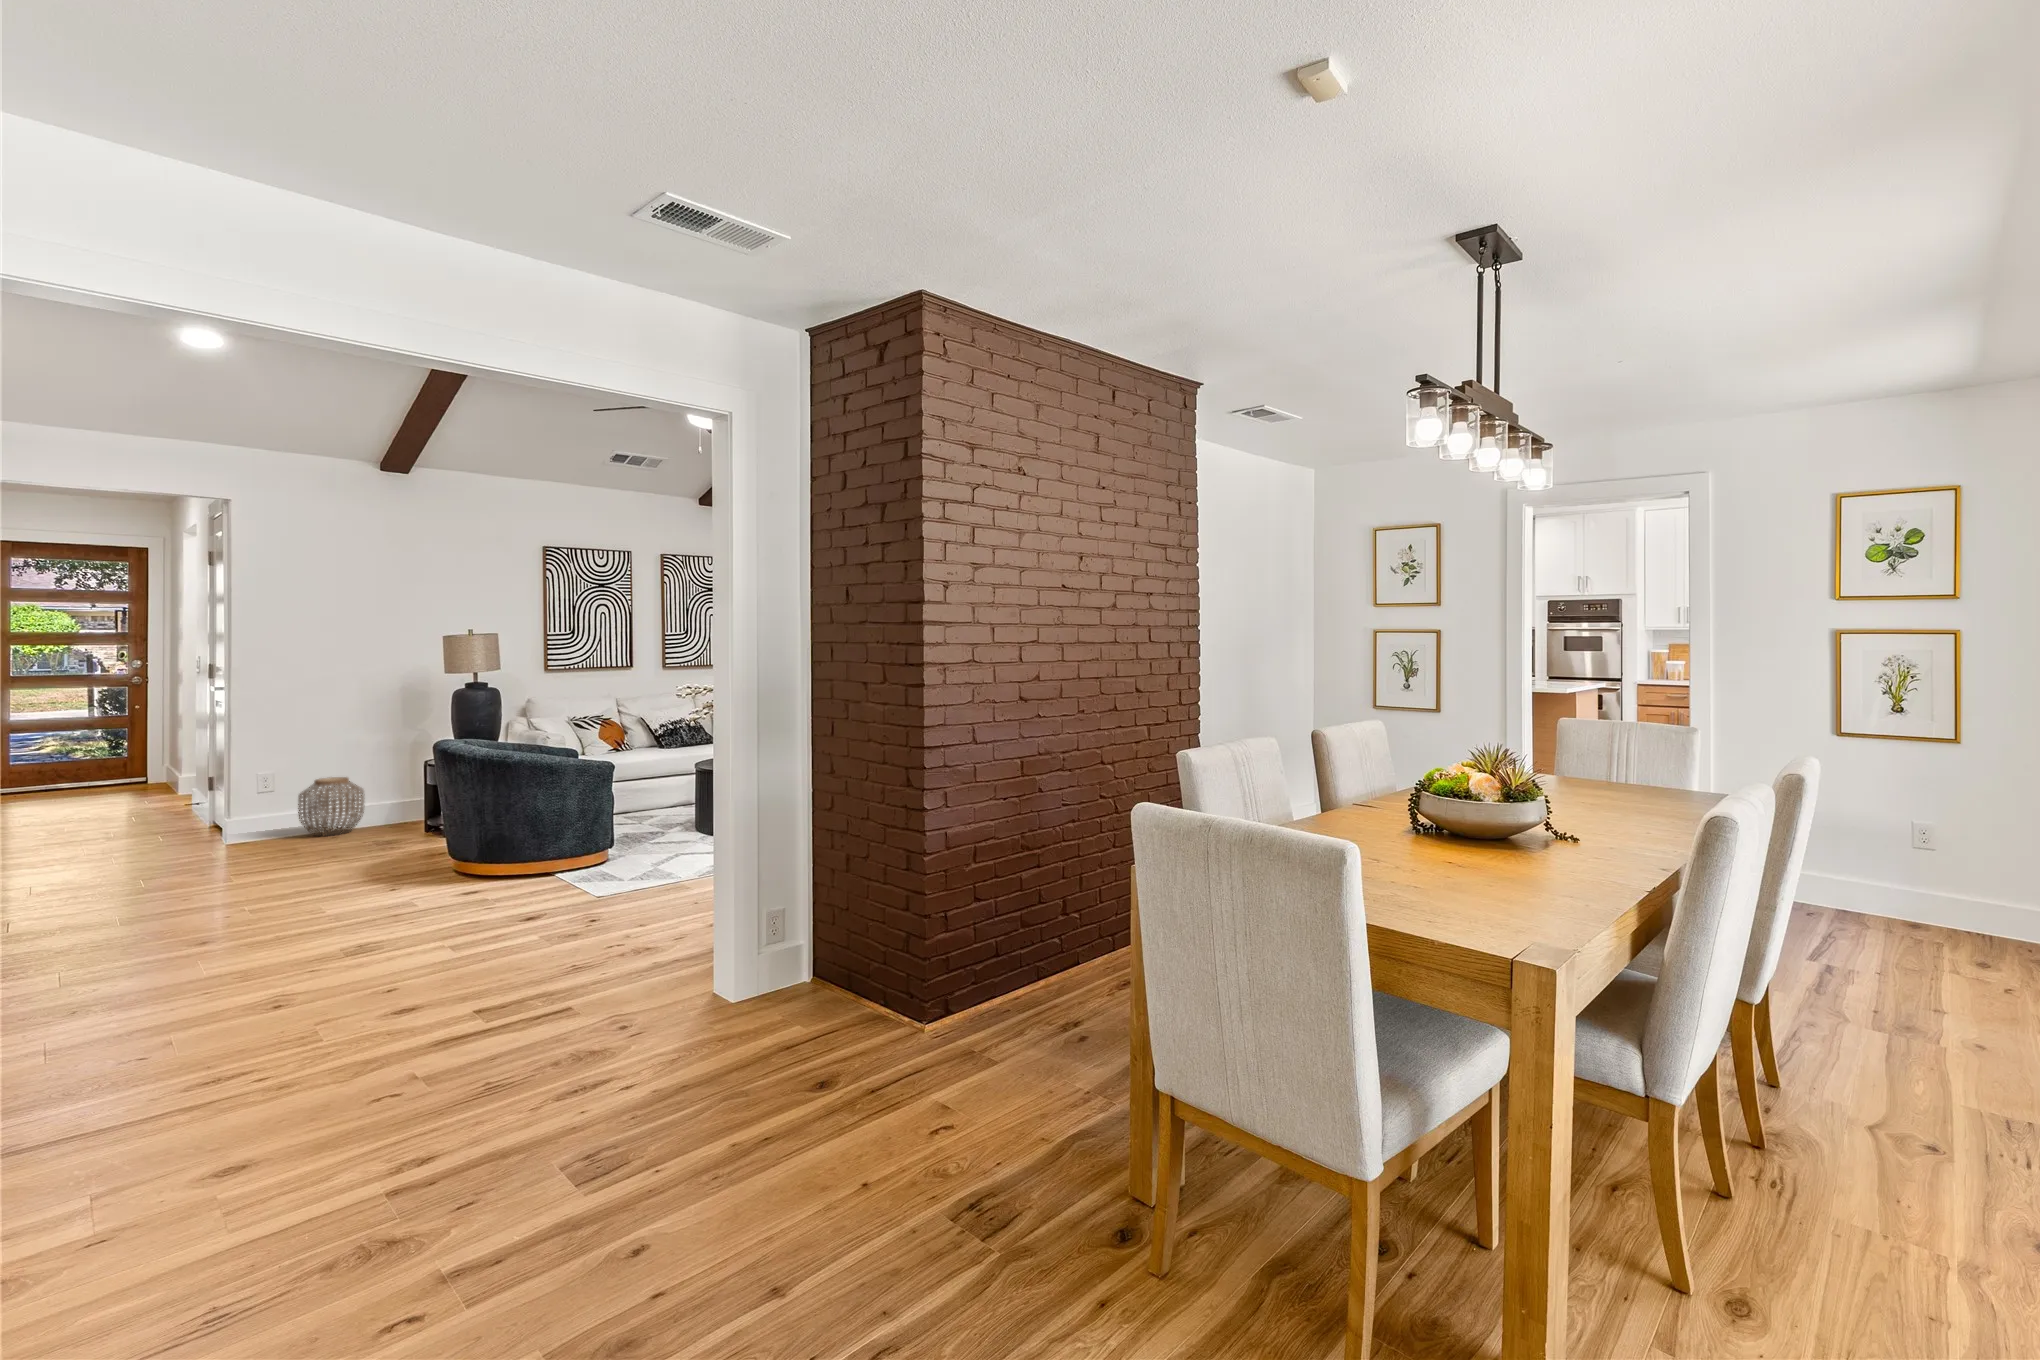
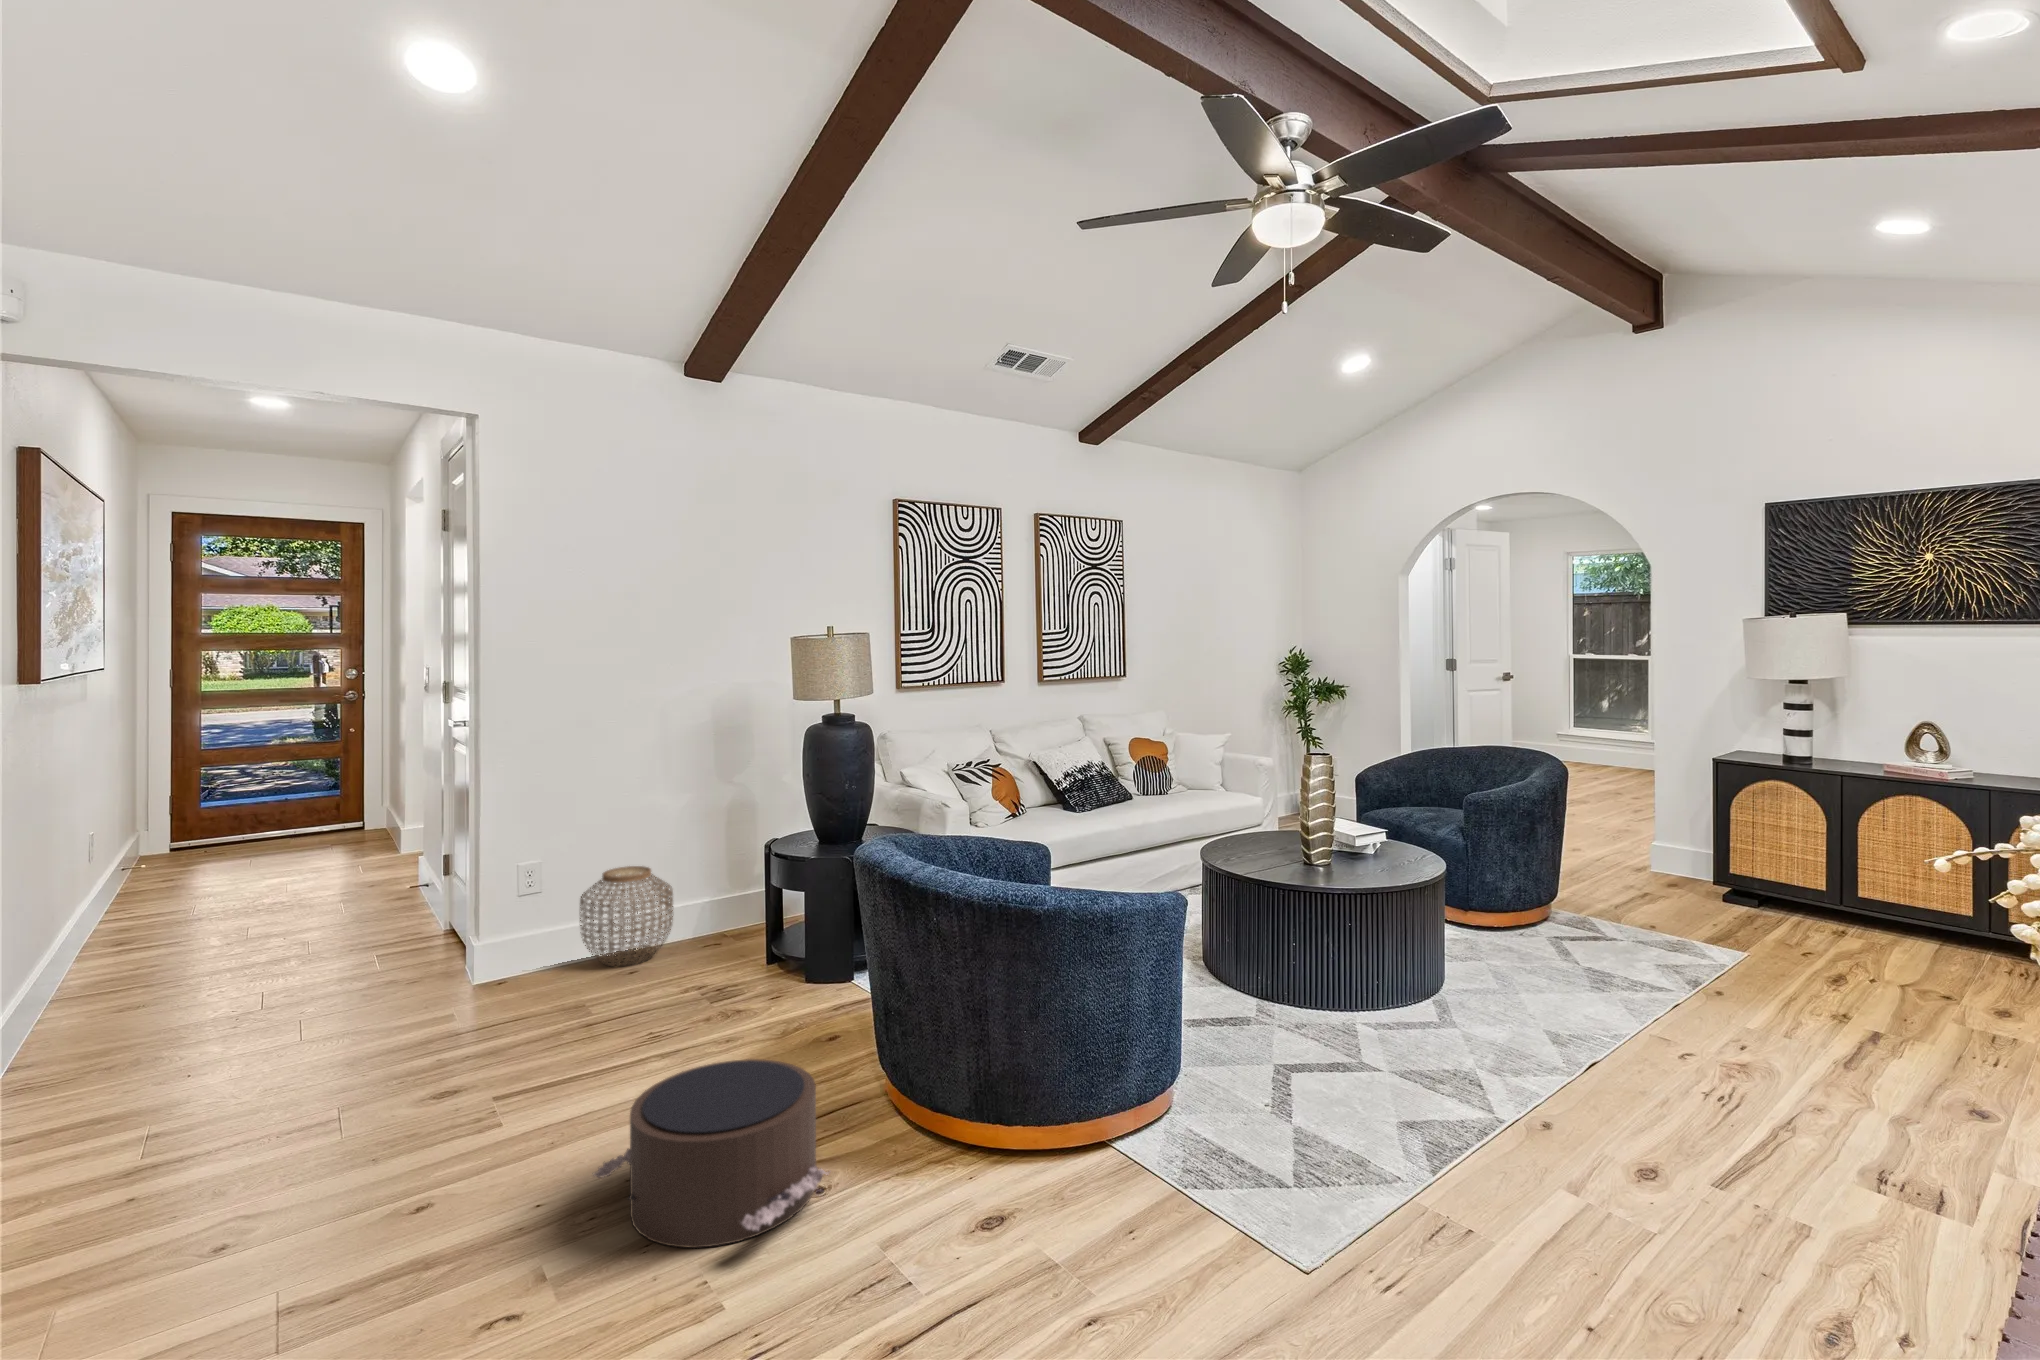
pouf: none [271,842,397,910] -> present [592,1059,829,1248]

